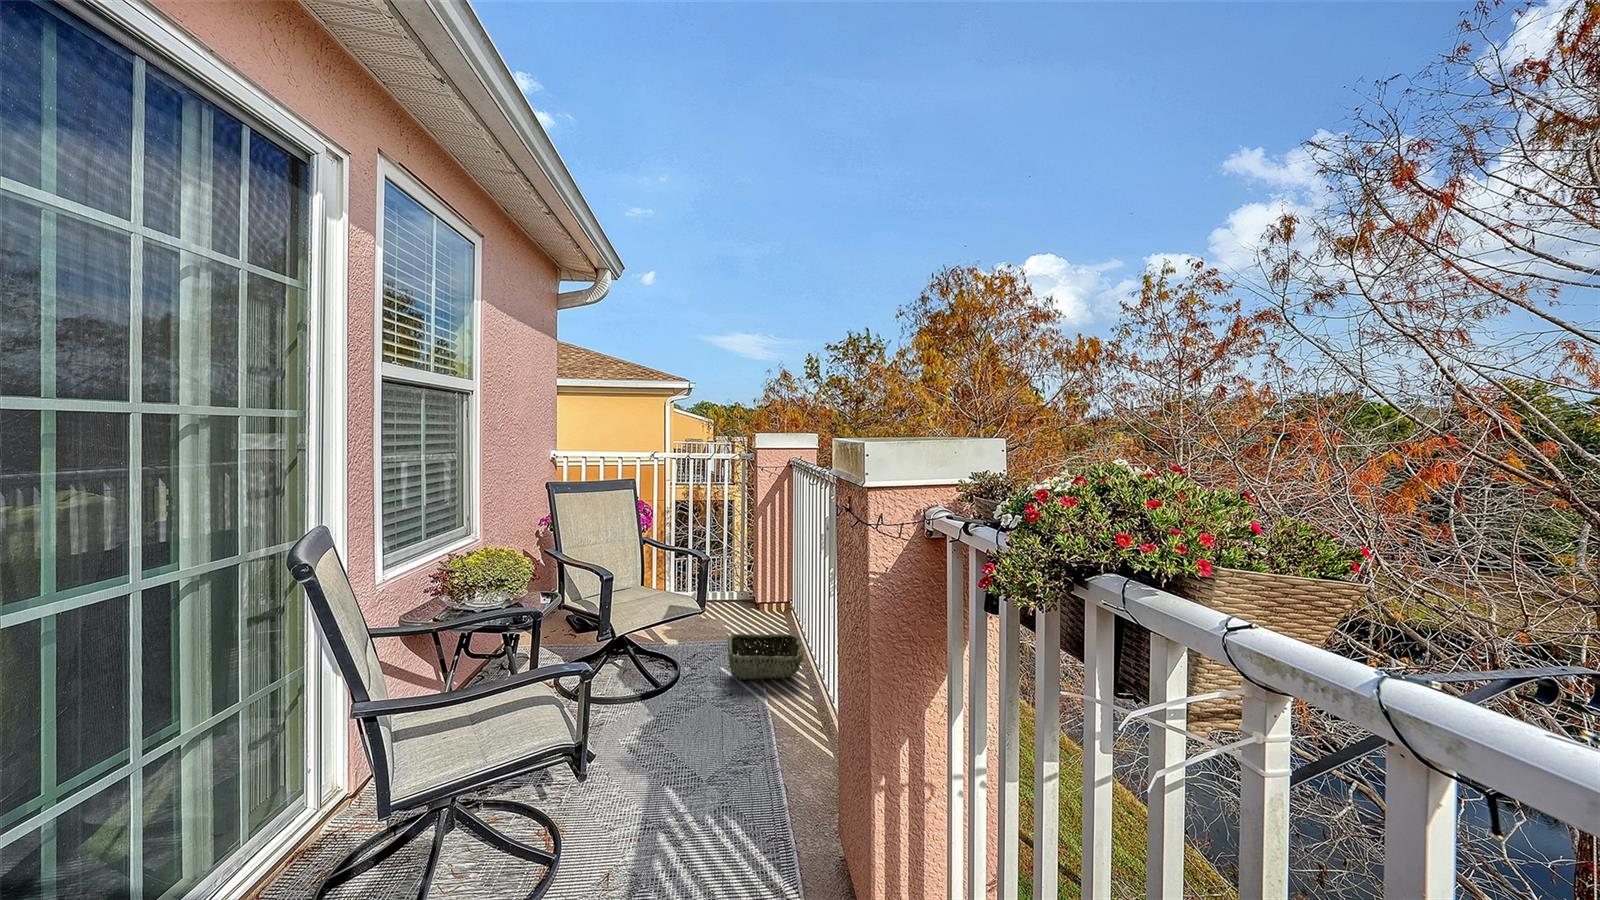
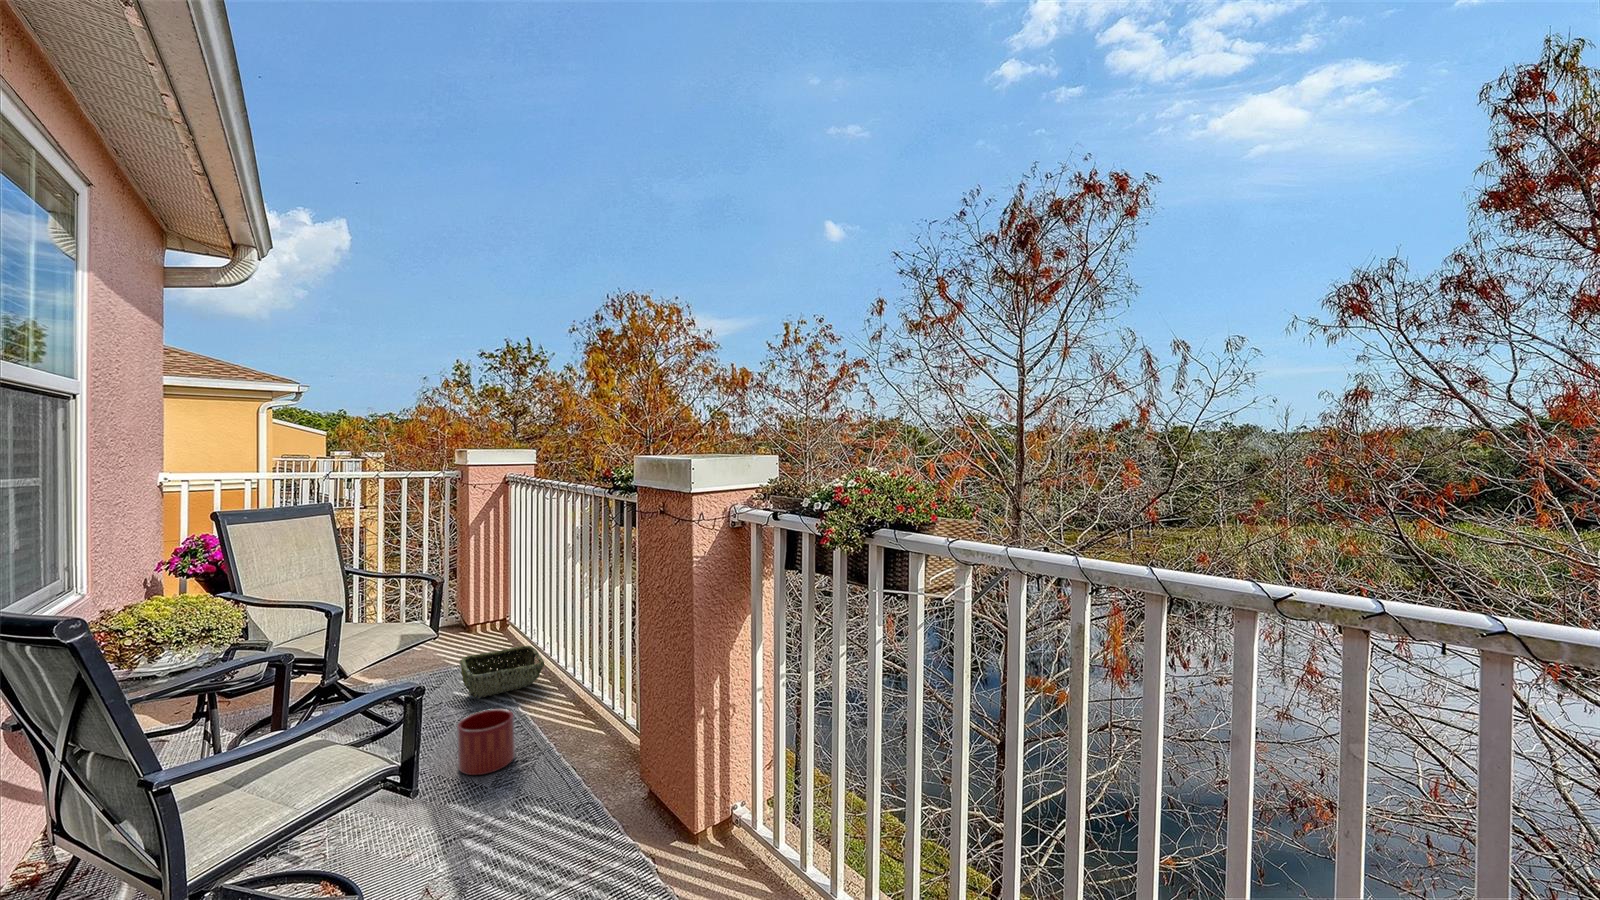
planter: none [688,697,741,765] -> present [457,709,515,775]

